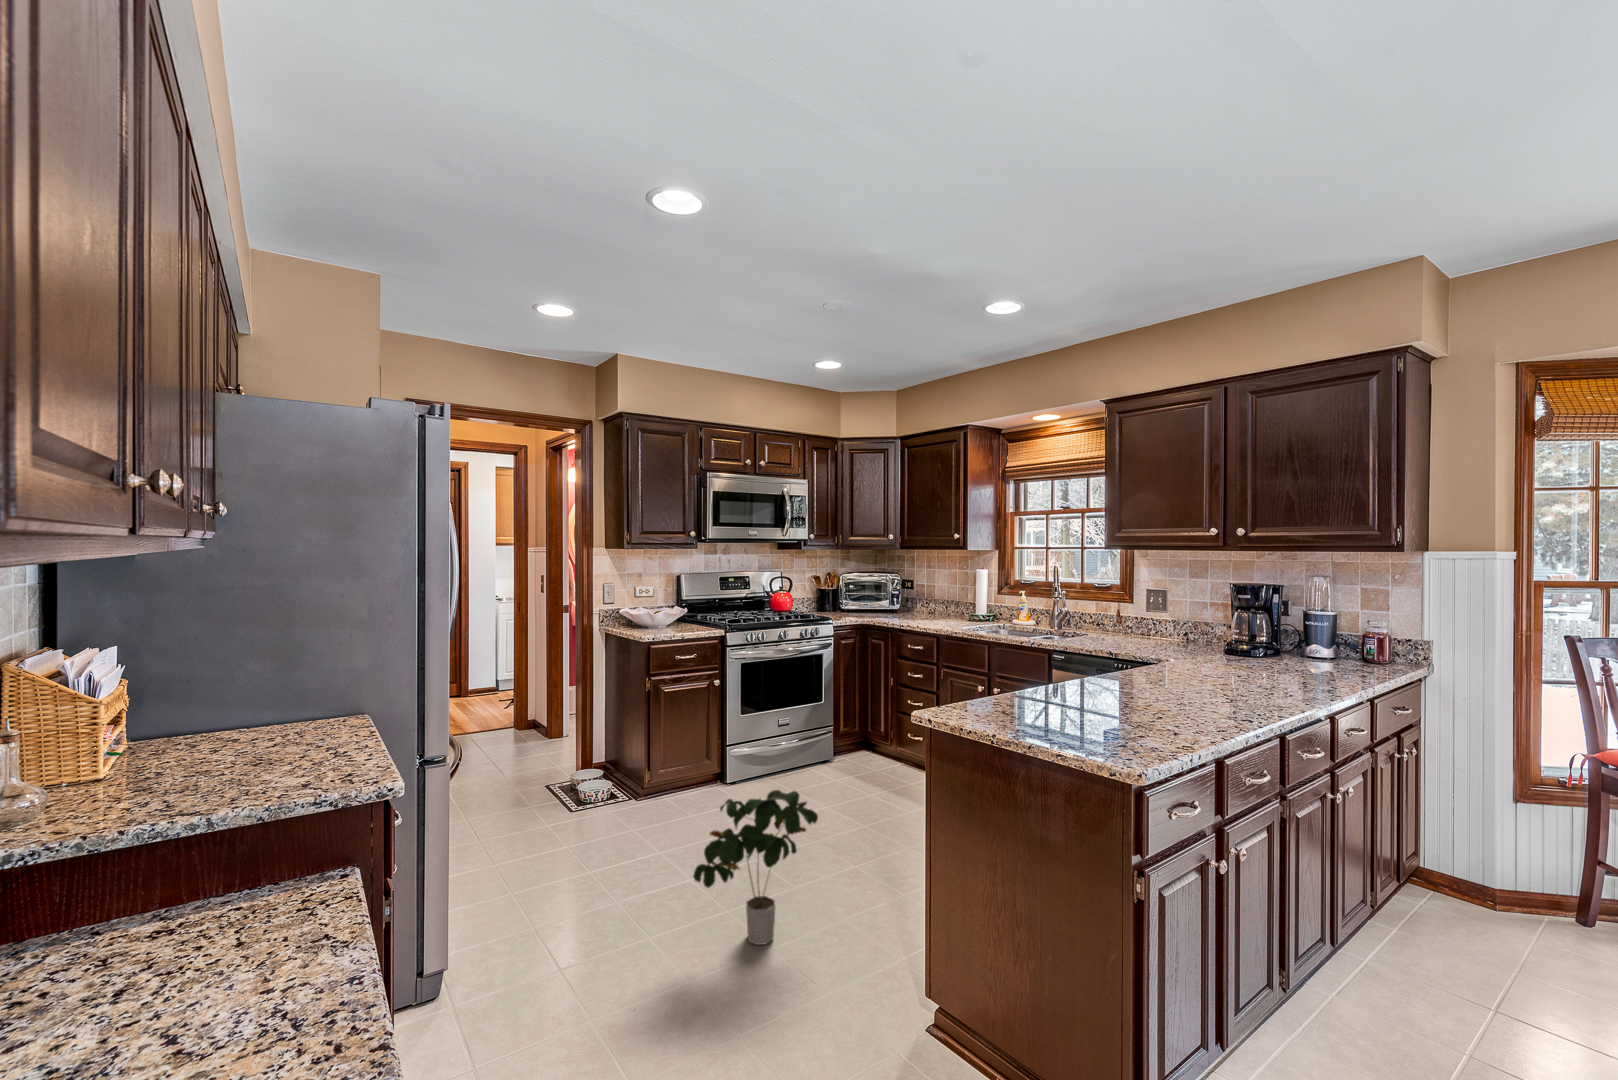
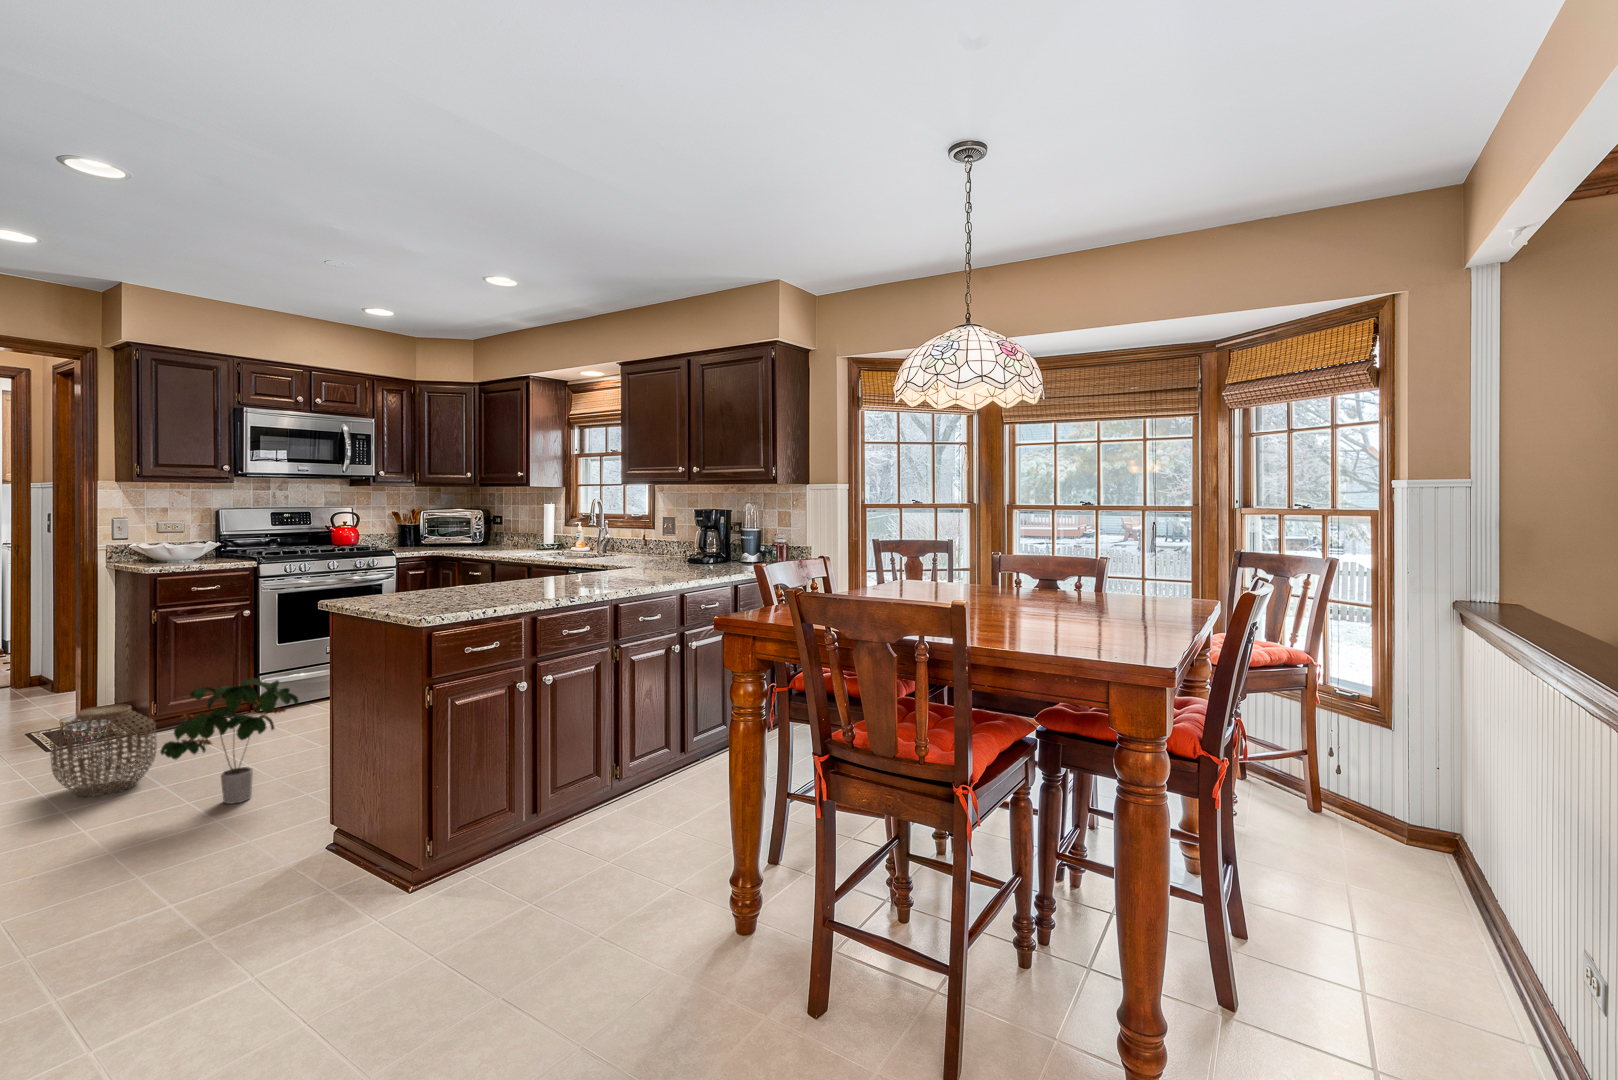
woven basket: none [579,796,667,902] -> present [50,704,157,796]

